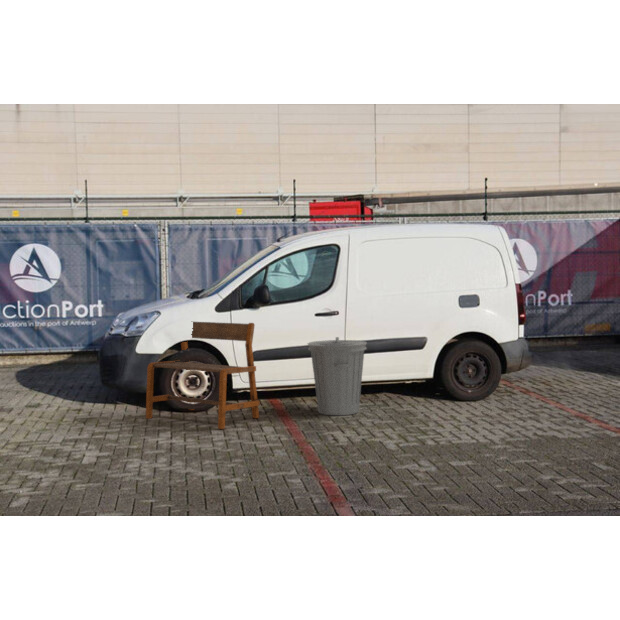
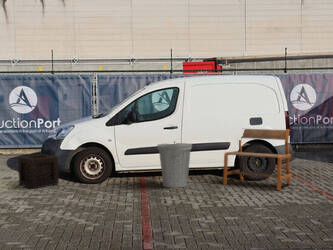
bench: present [146,322,260,429] -> present [223,128,292,190]
wooden crate: none [62,363,135,422] -> present [18,154,59,188]

